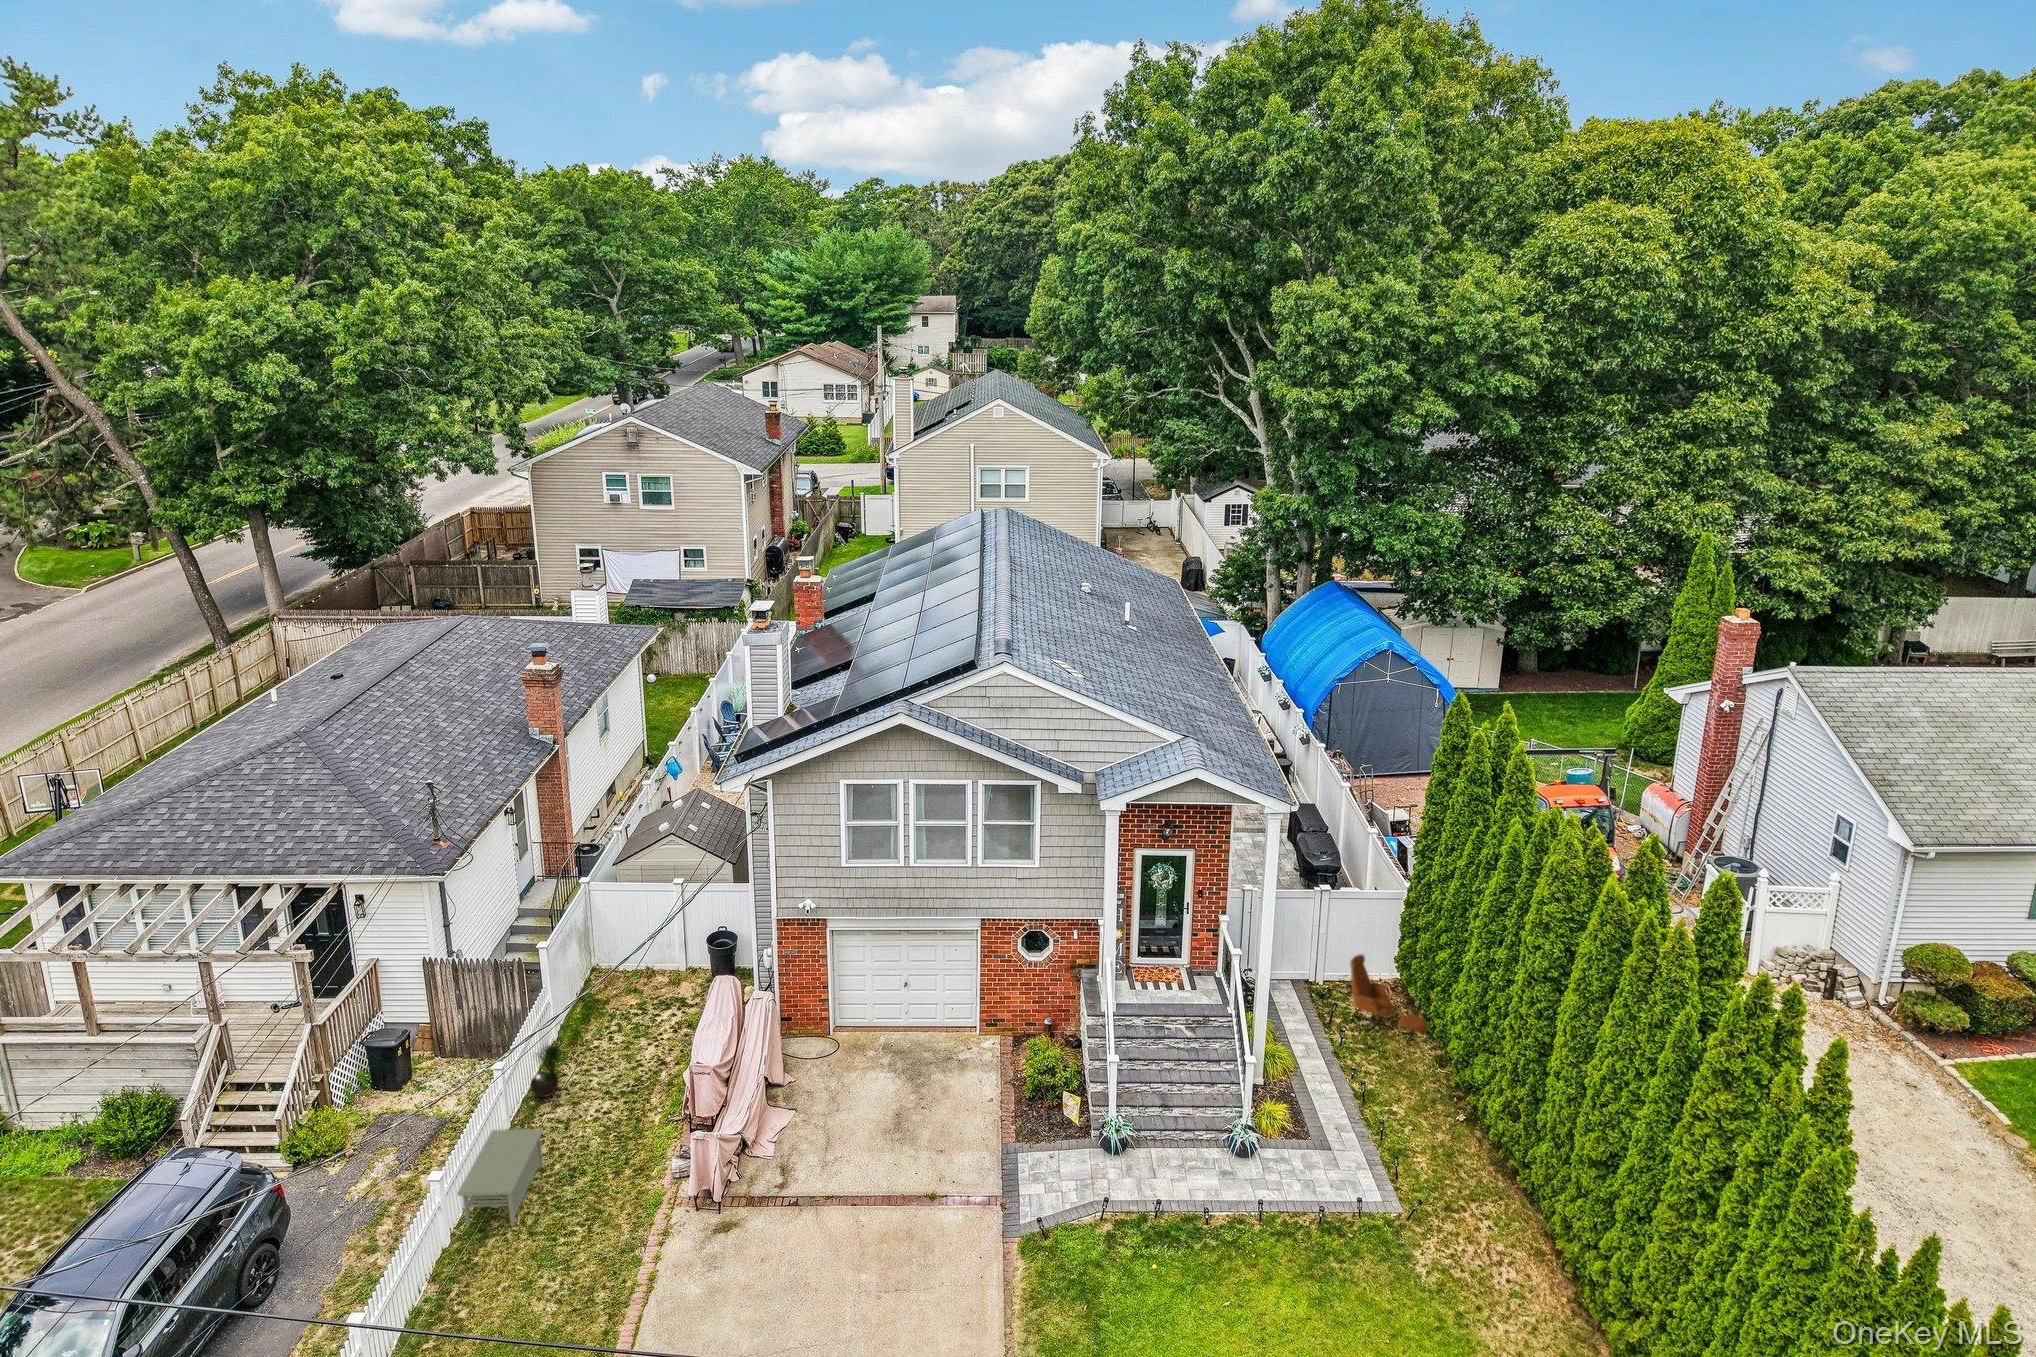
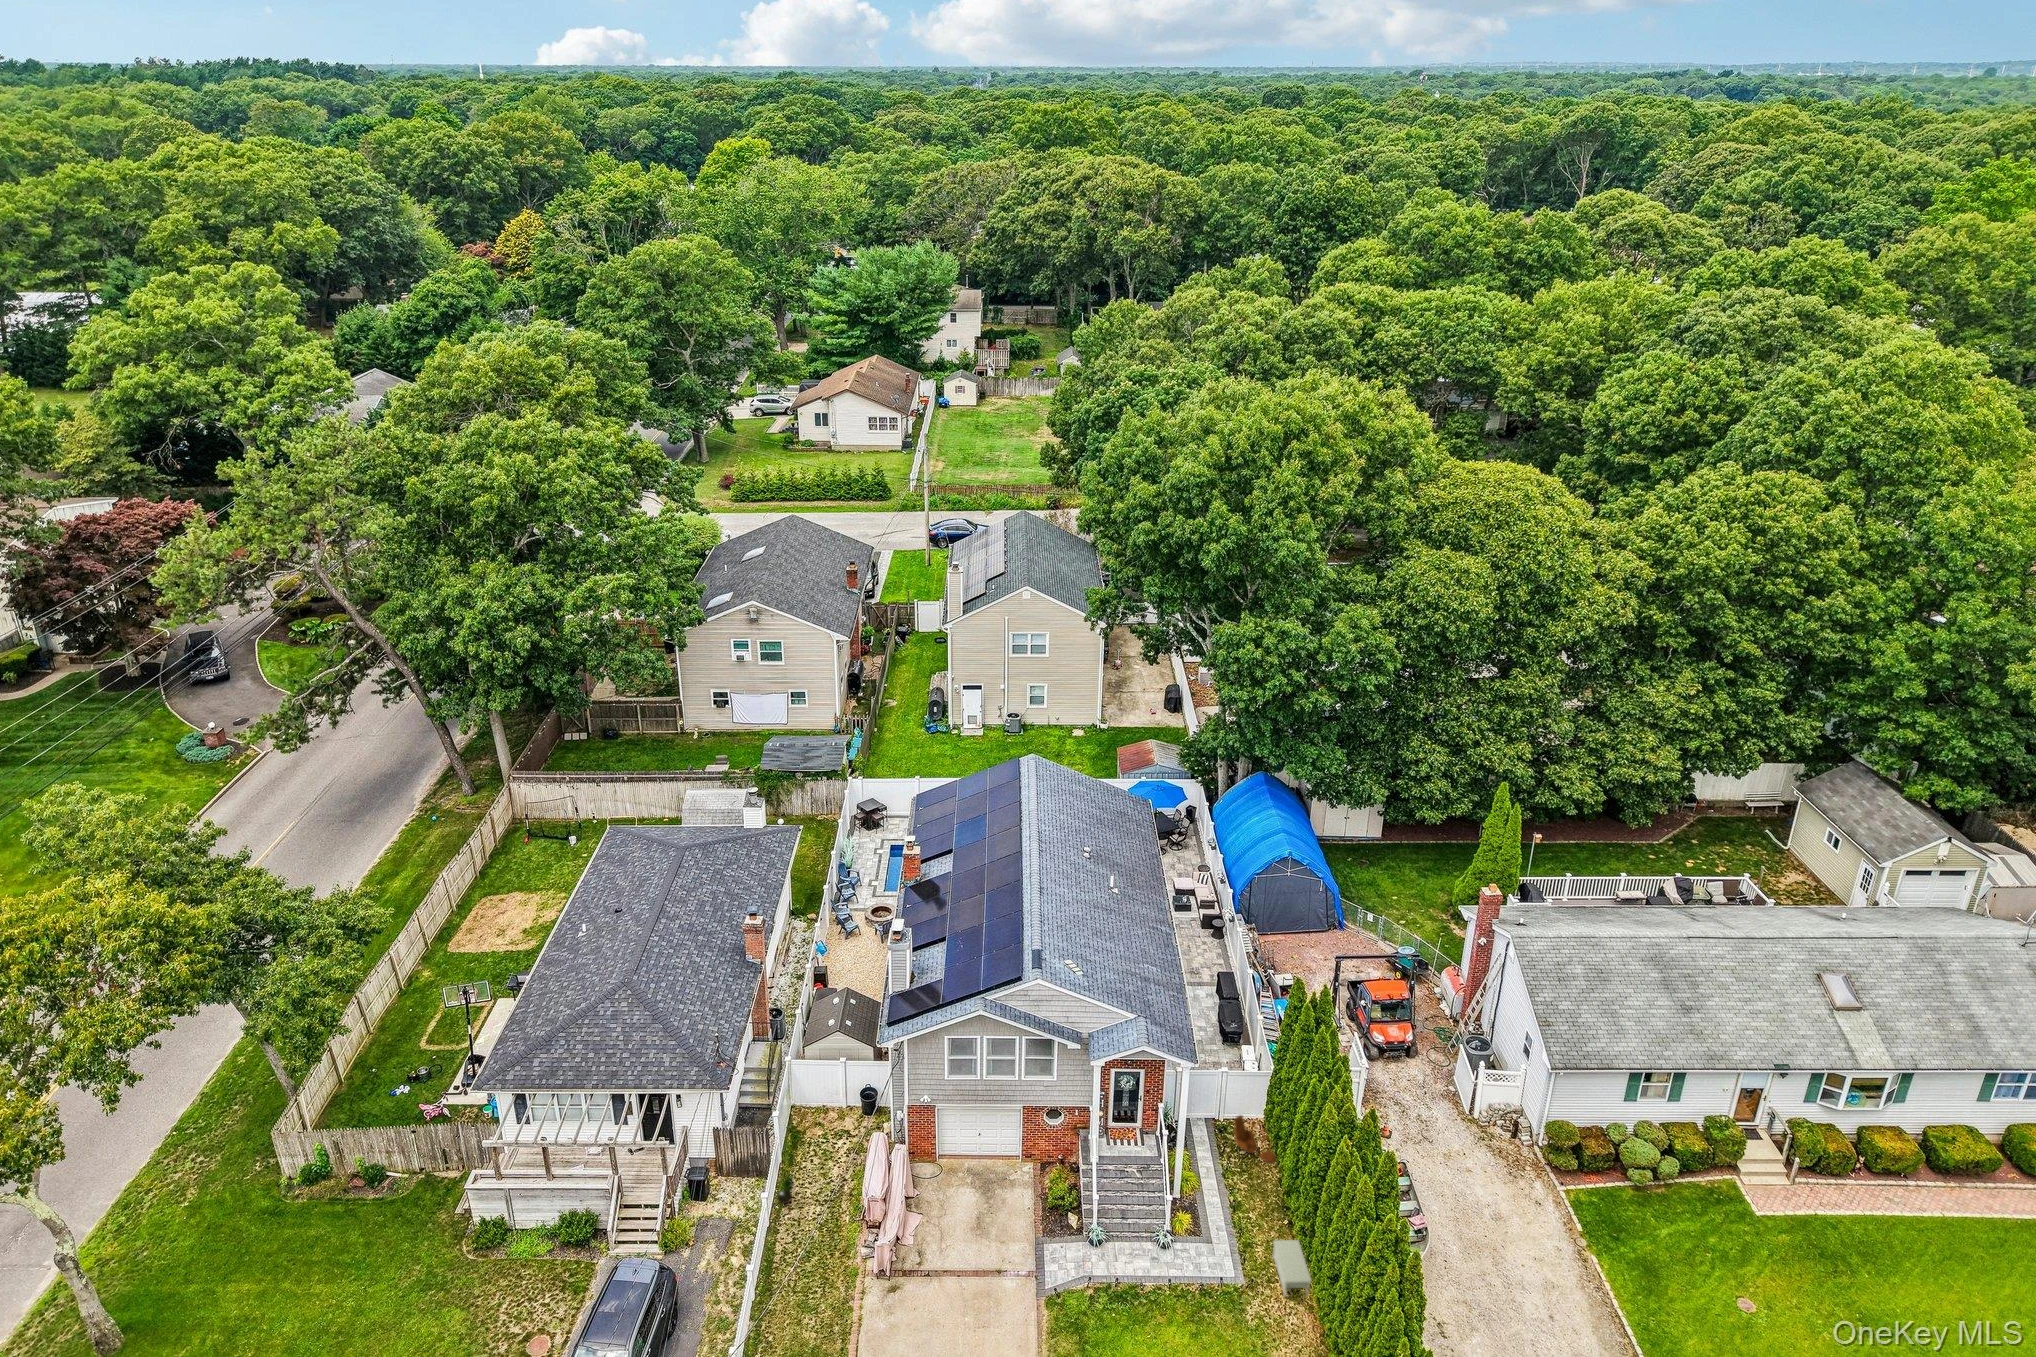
storage bench: present [457,1129,543,1226] -> present [1273,1240,1311,1296]

